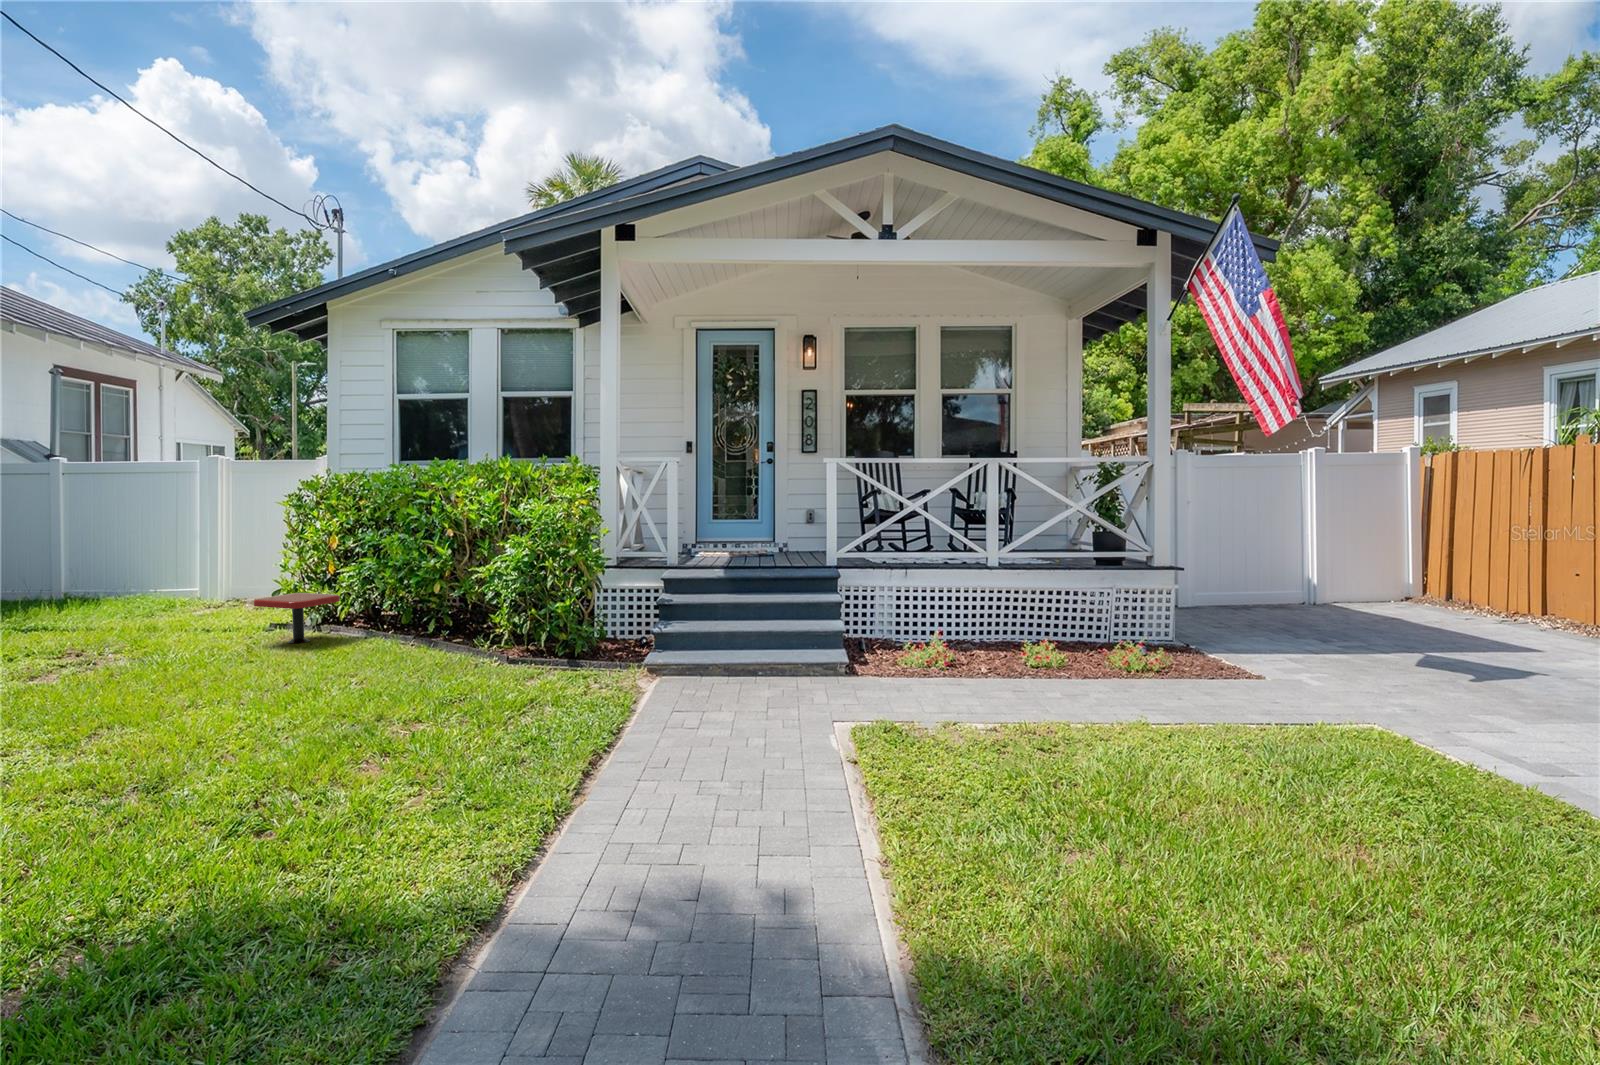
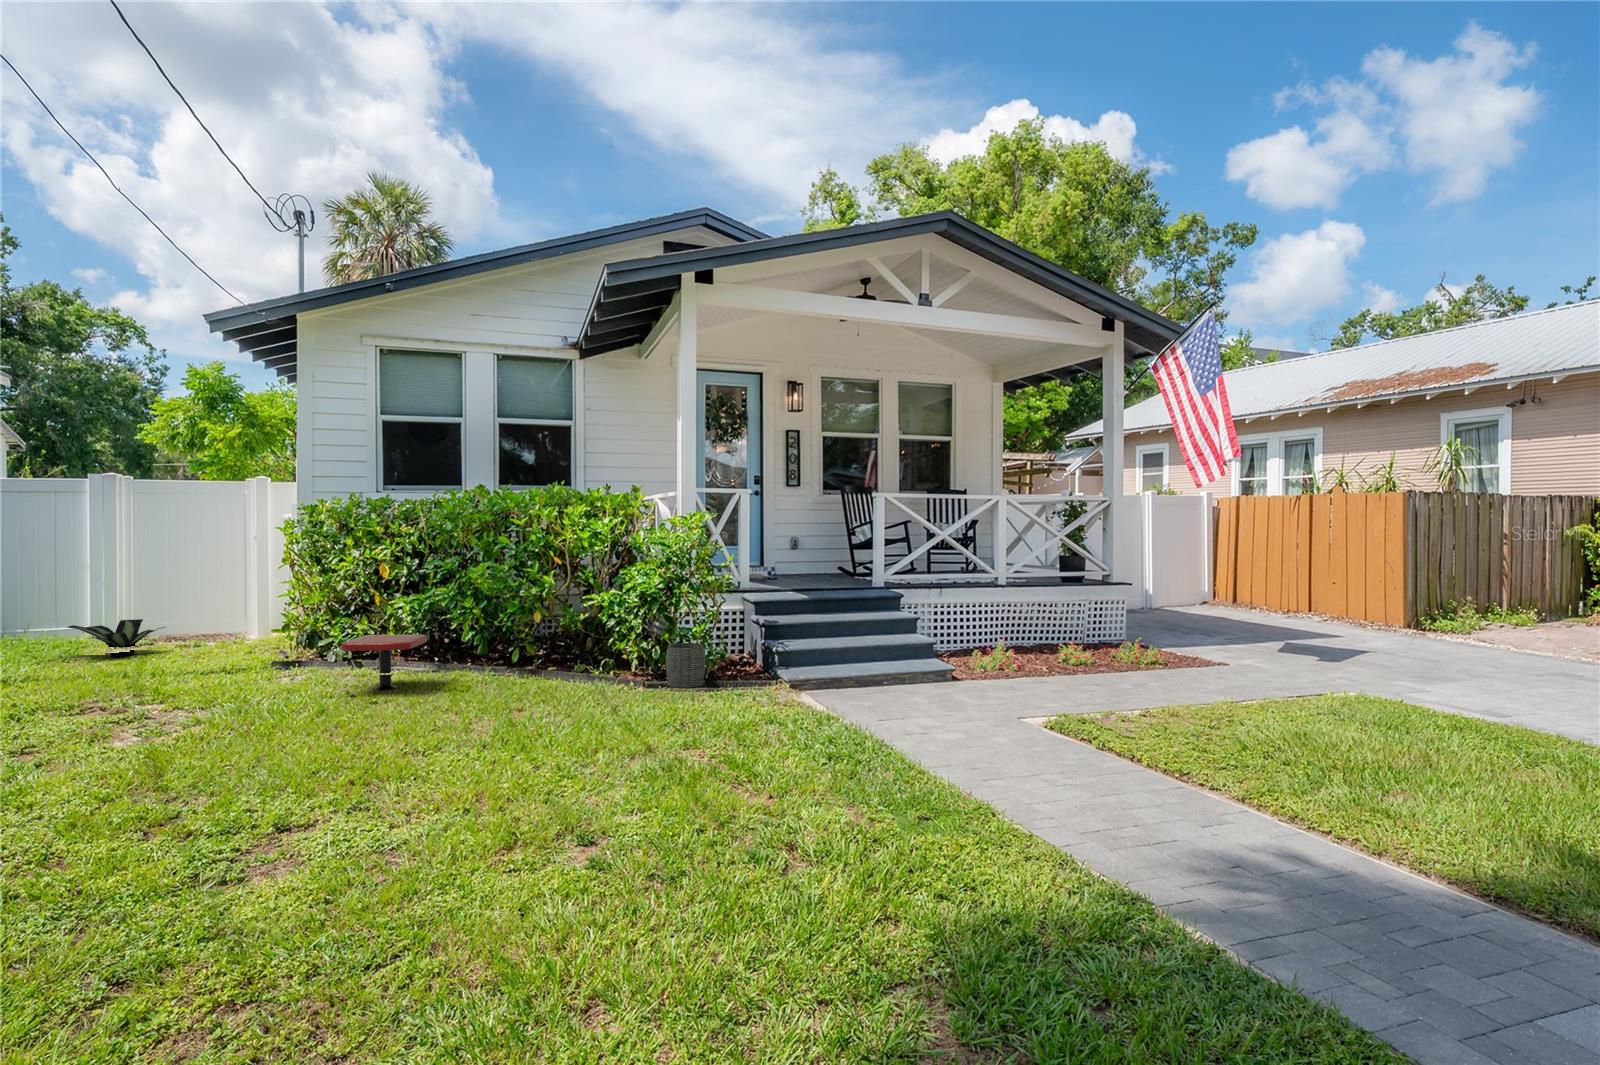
potted plant: none [167,568,243,599] -> present [67,619,164,657]
woven basket: none [516,618,558,664] -> present [666,643,705,688]

